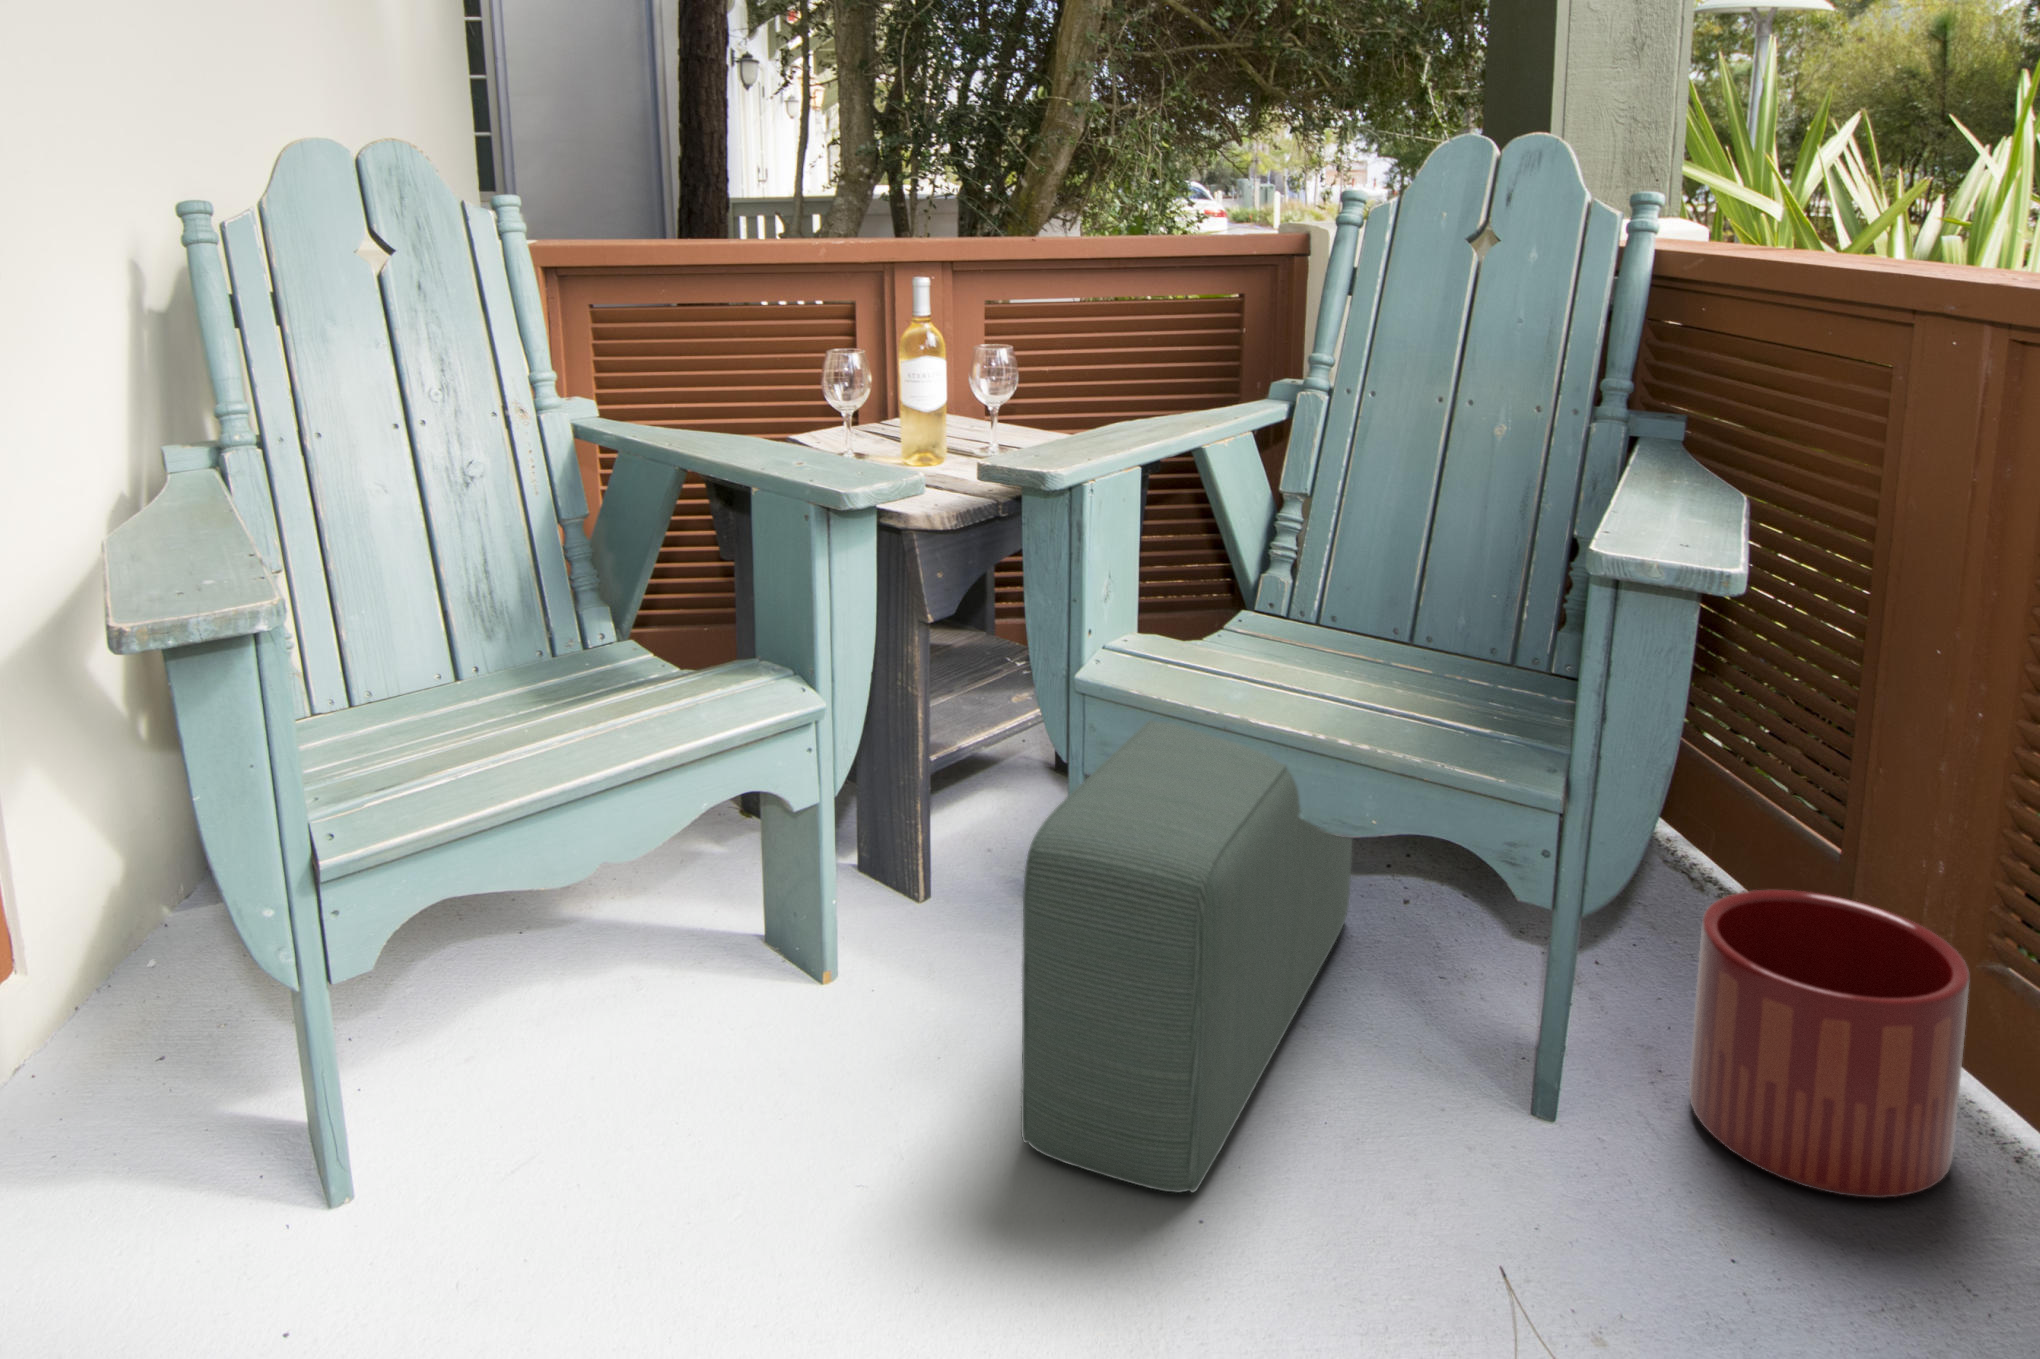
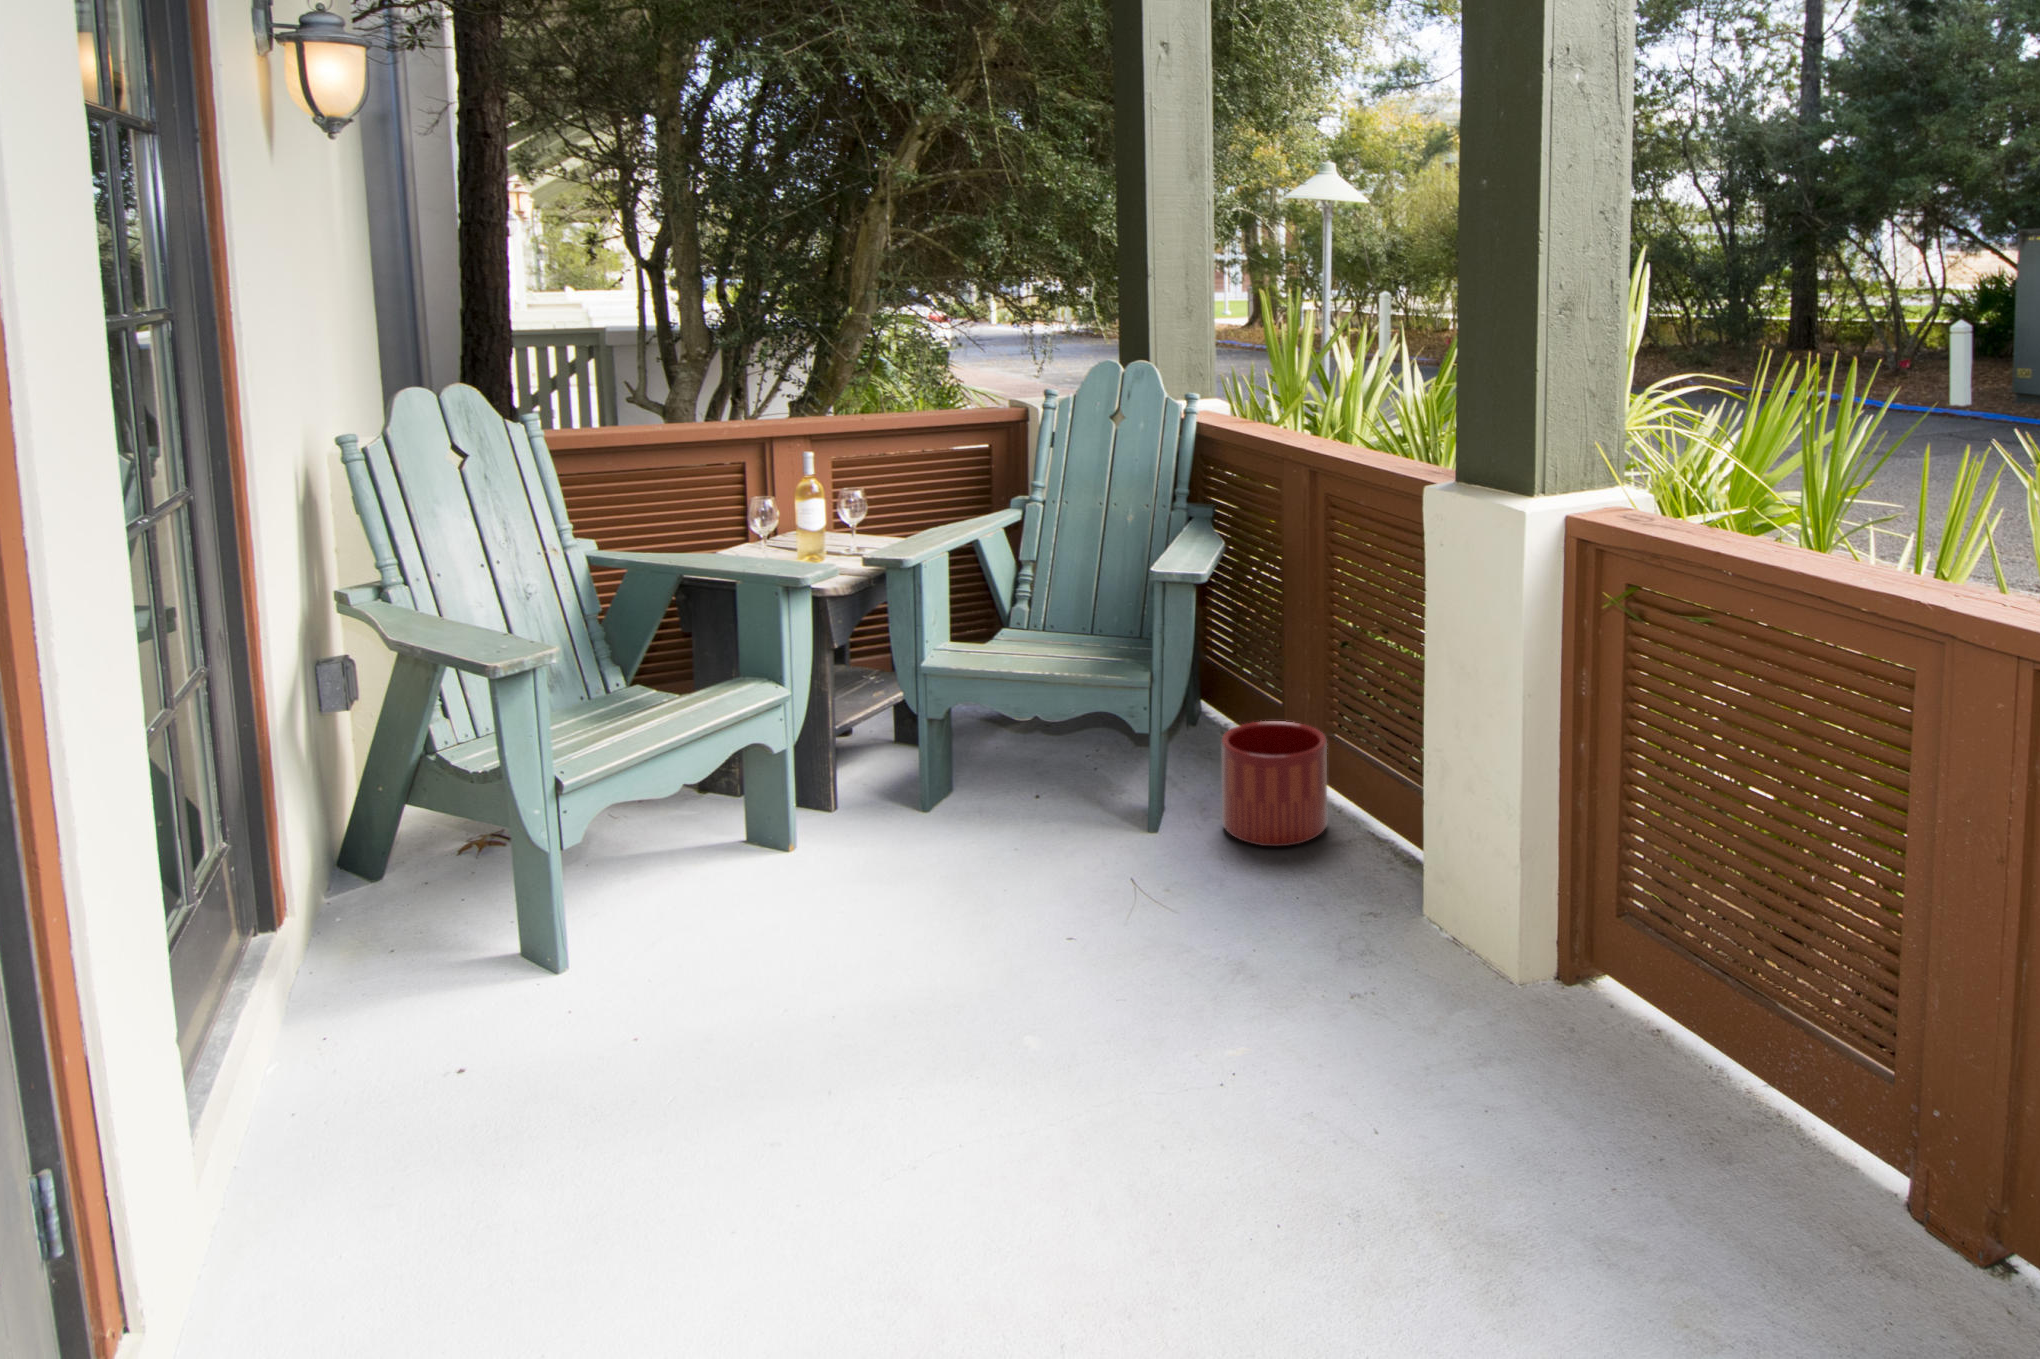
pouf: present [1021,720,1352,1193] -> none [911,650,1068,896]

